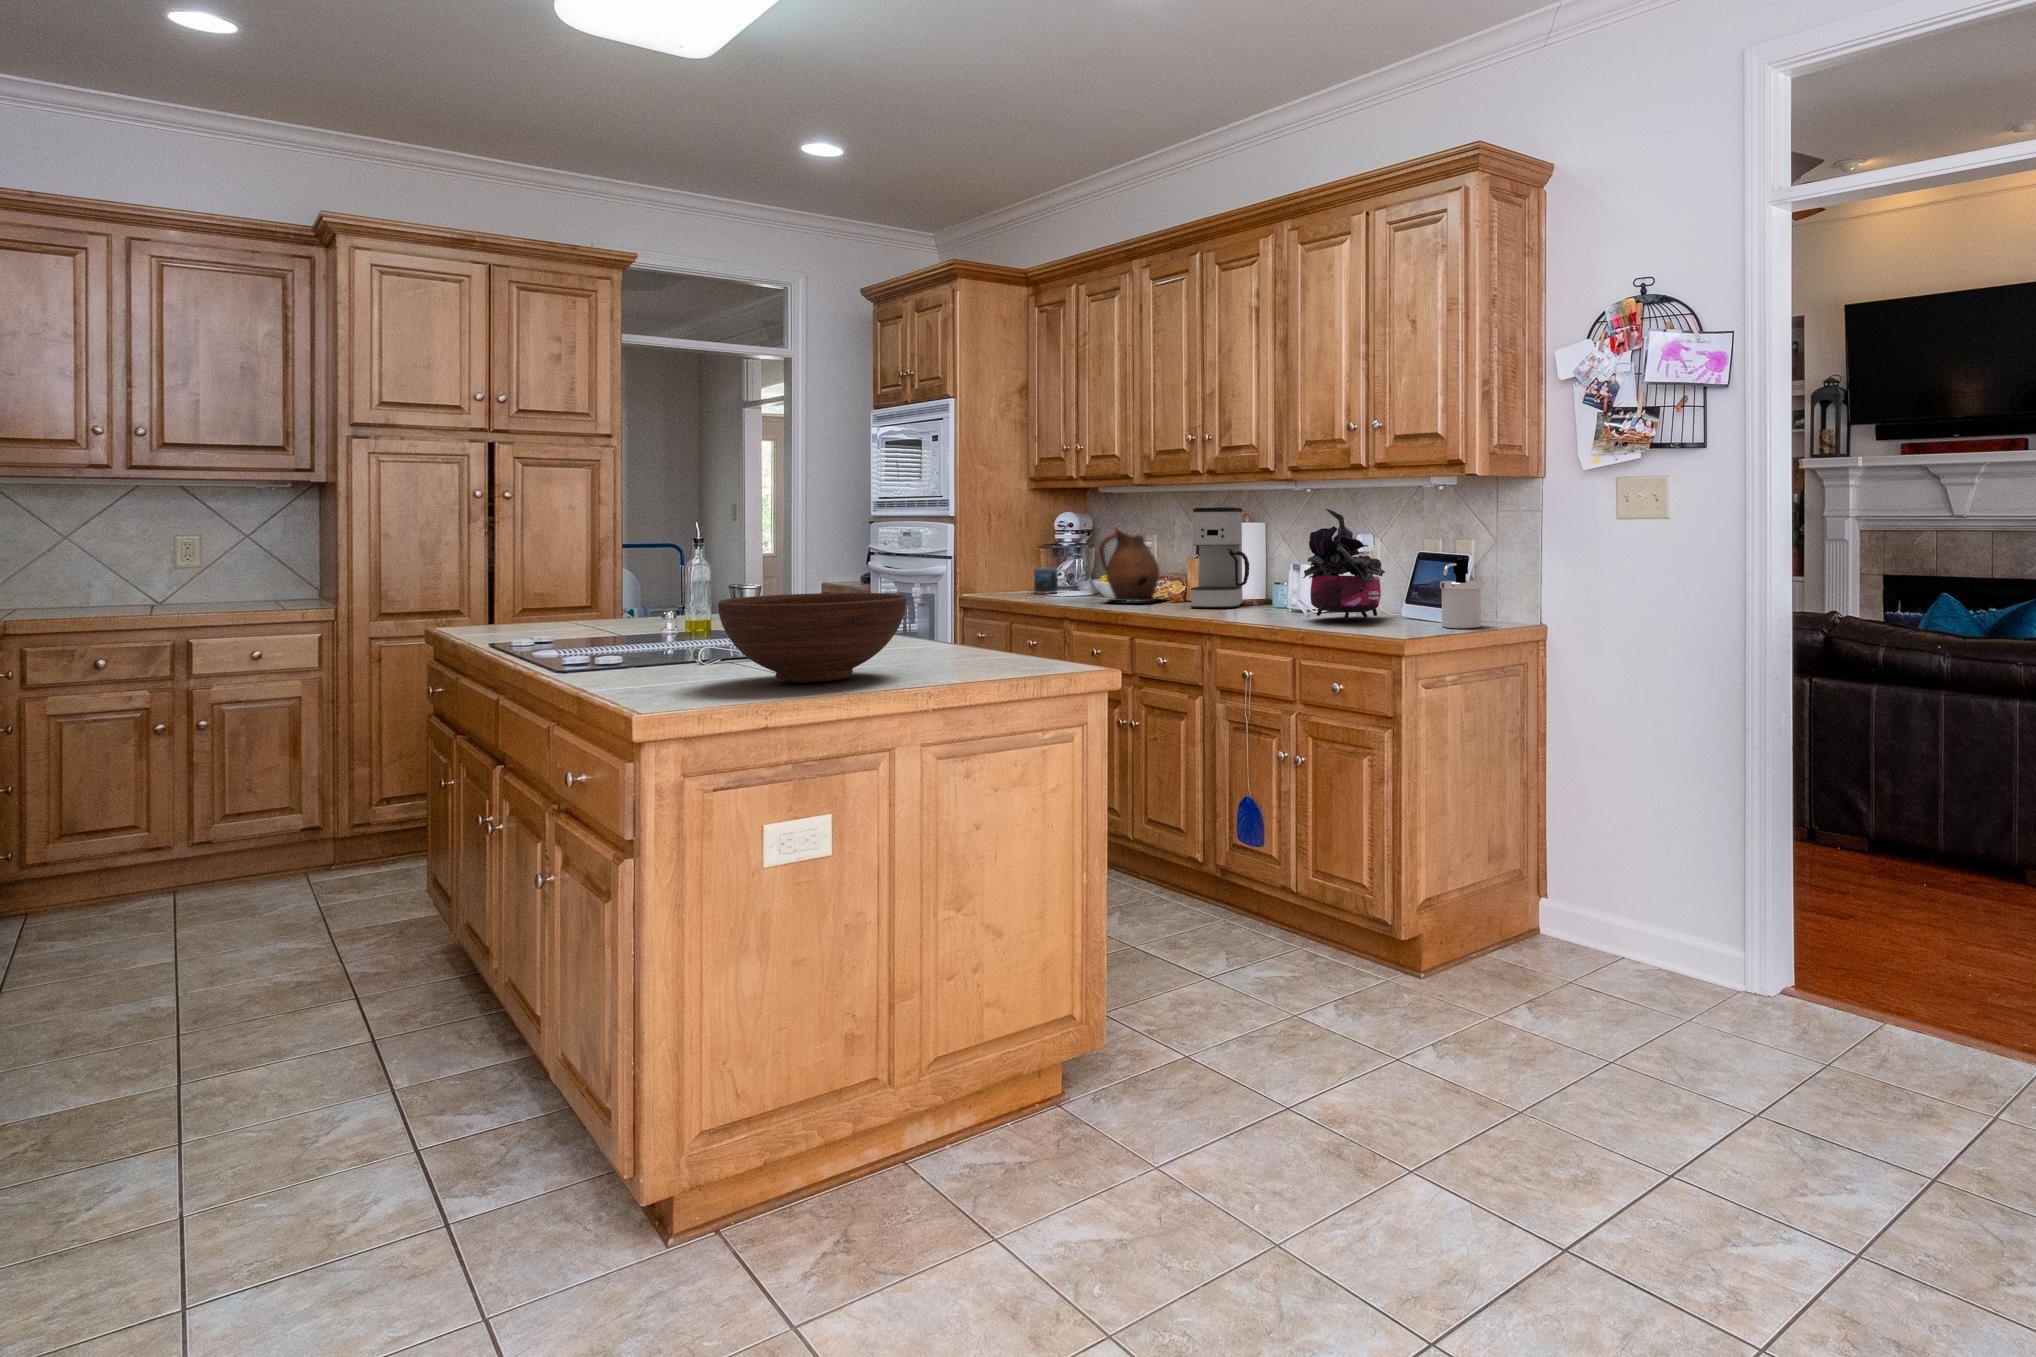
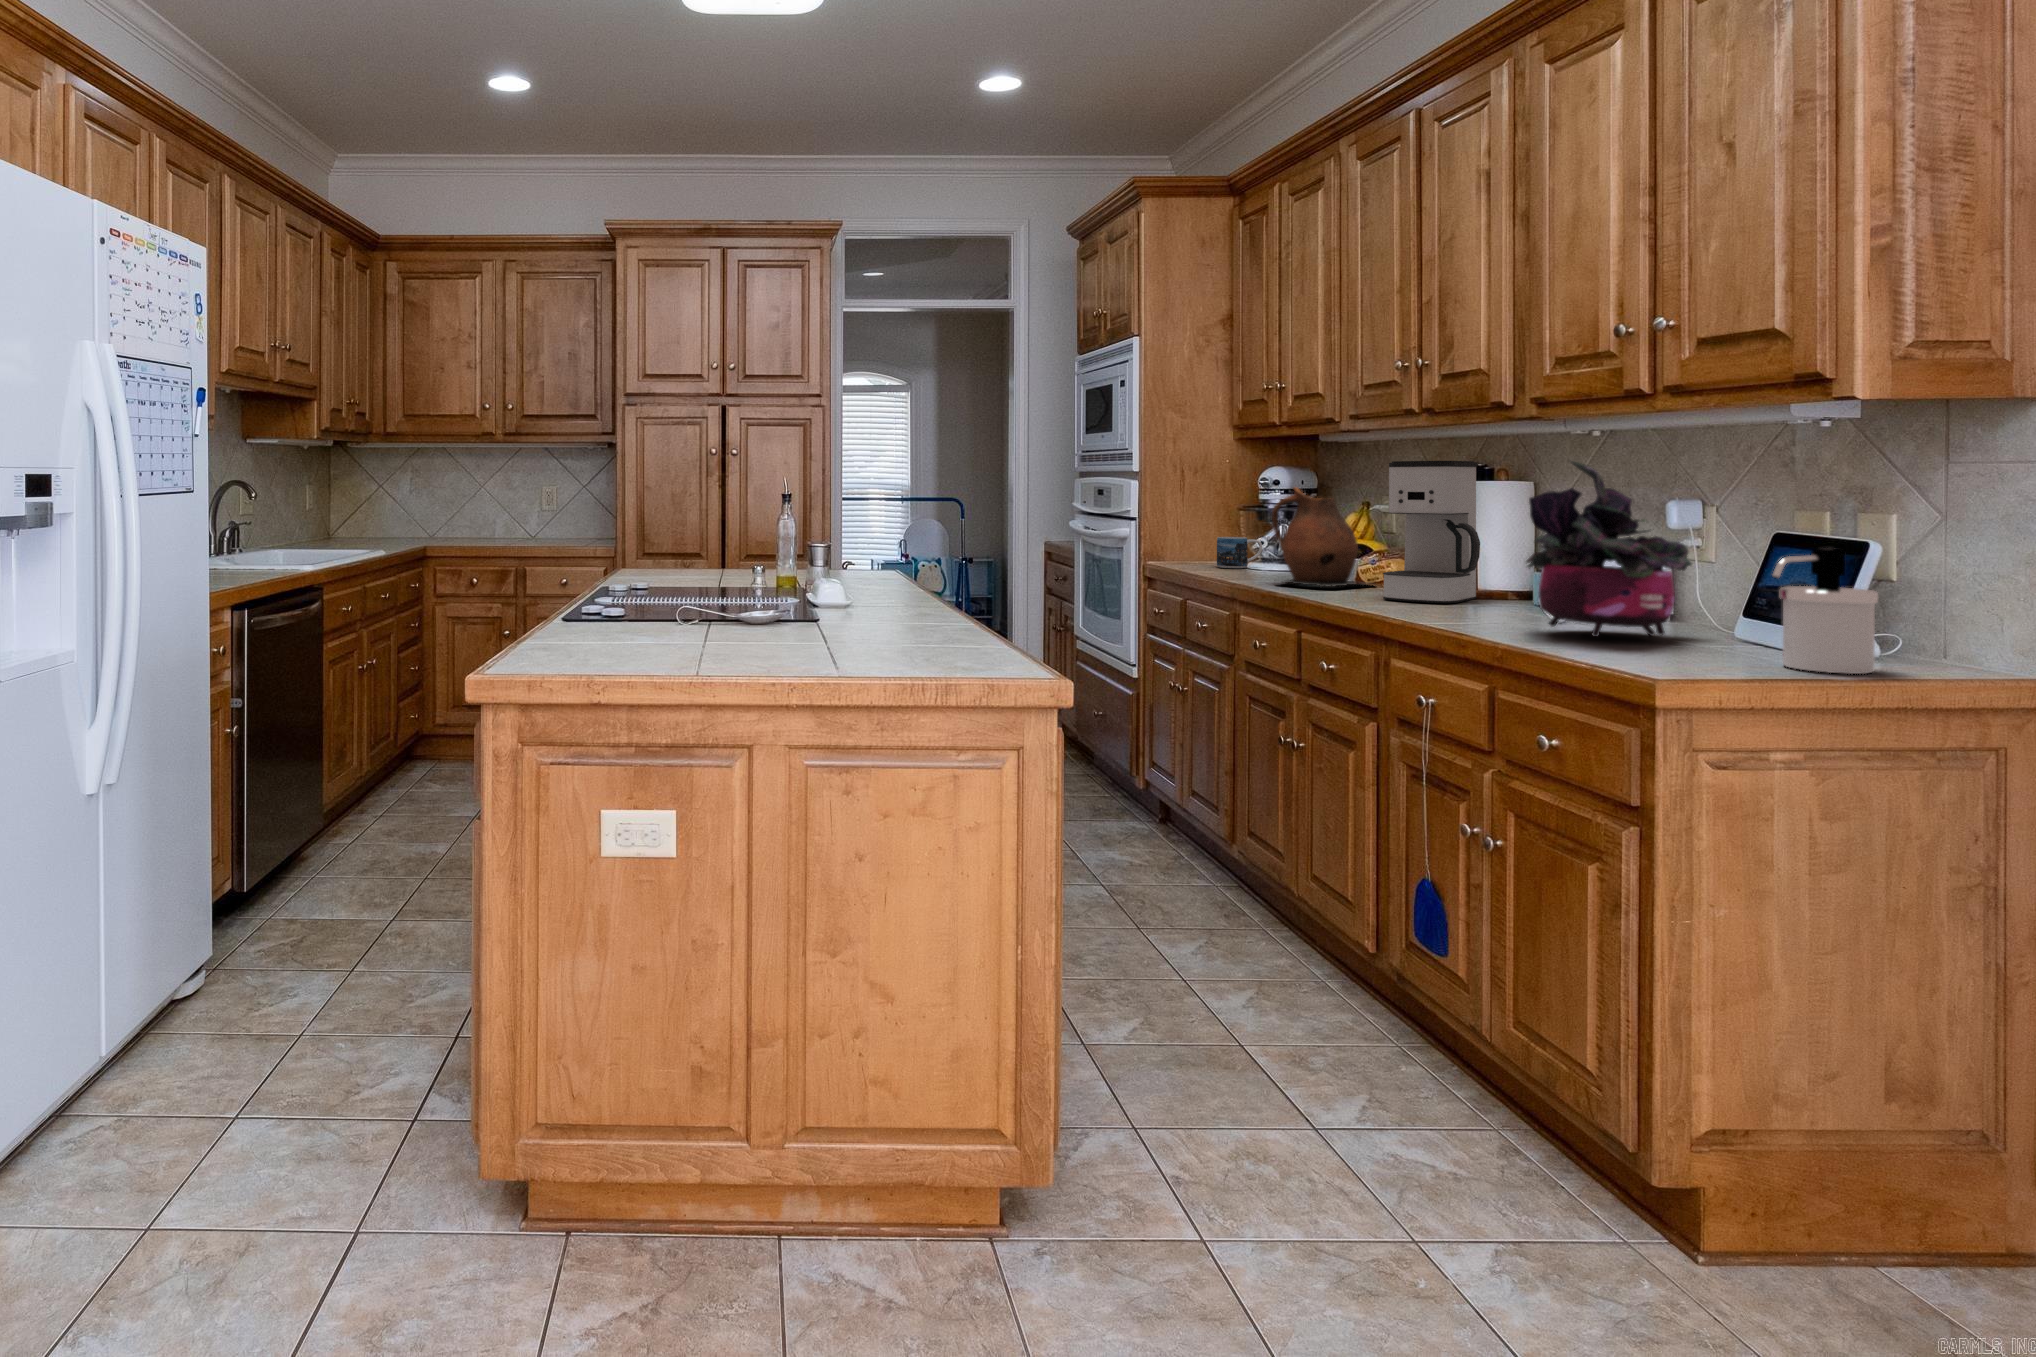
fruit bowl: present [718,593,906,683] -> none [615,556,812,657]

